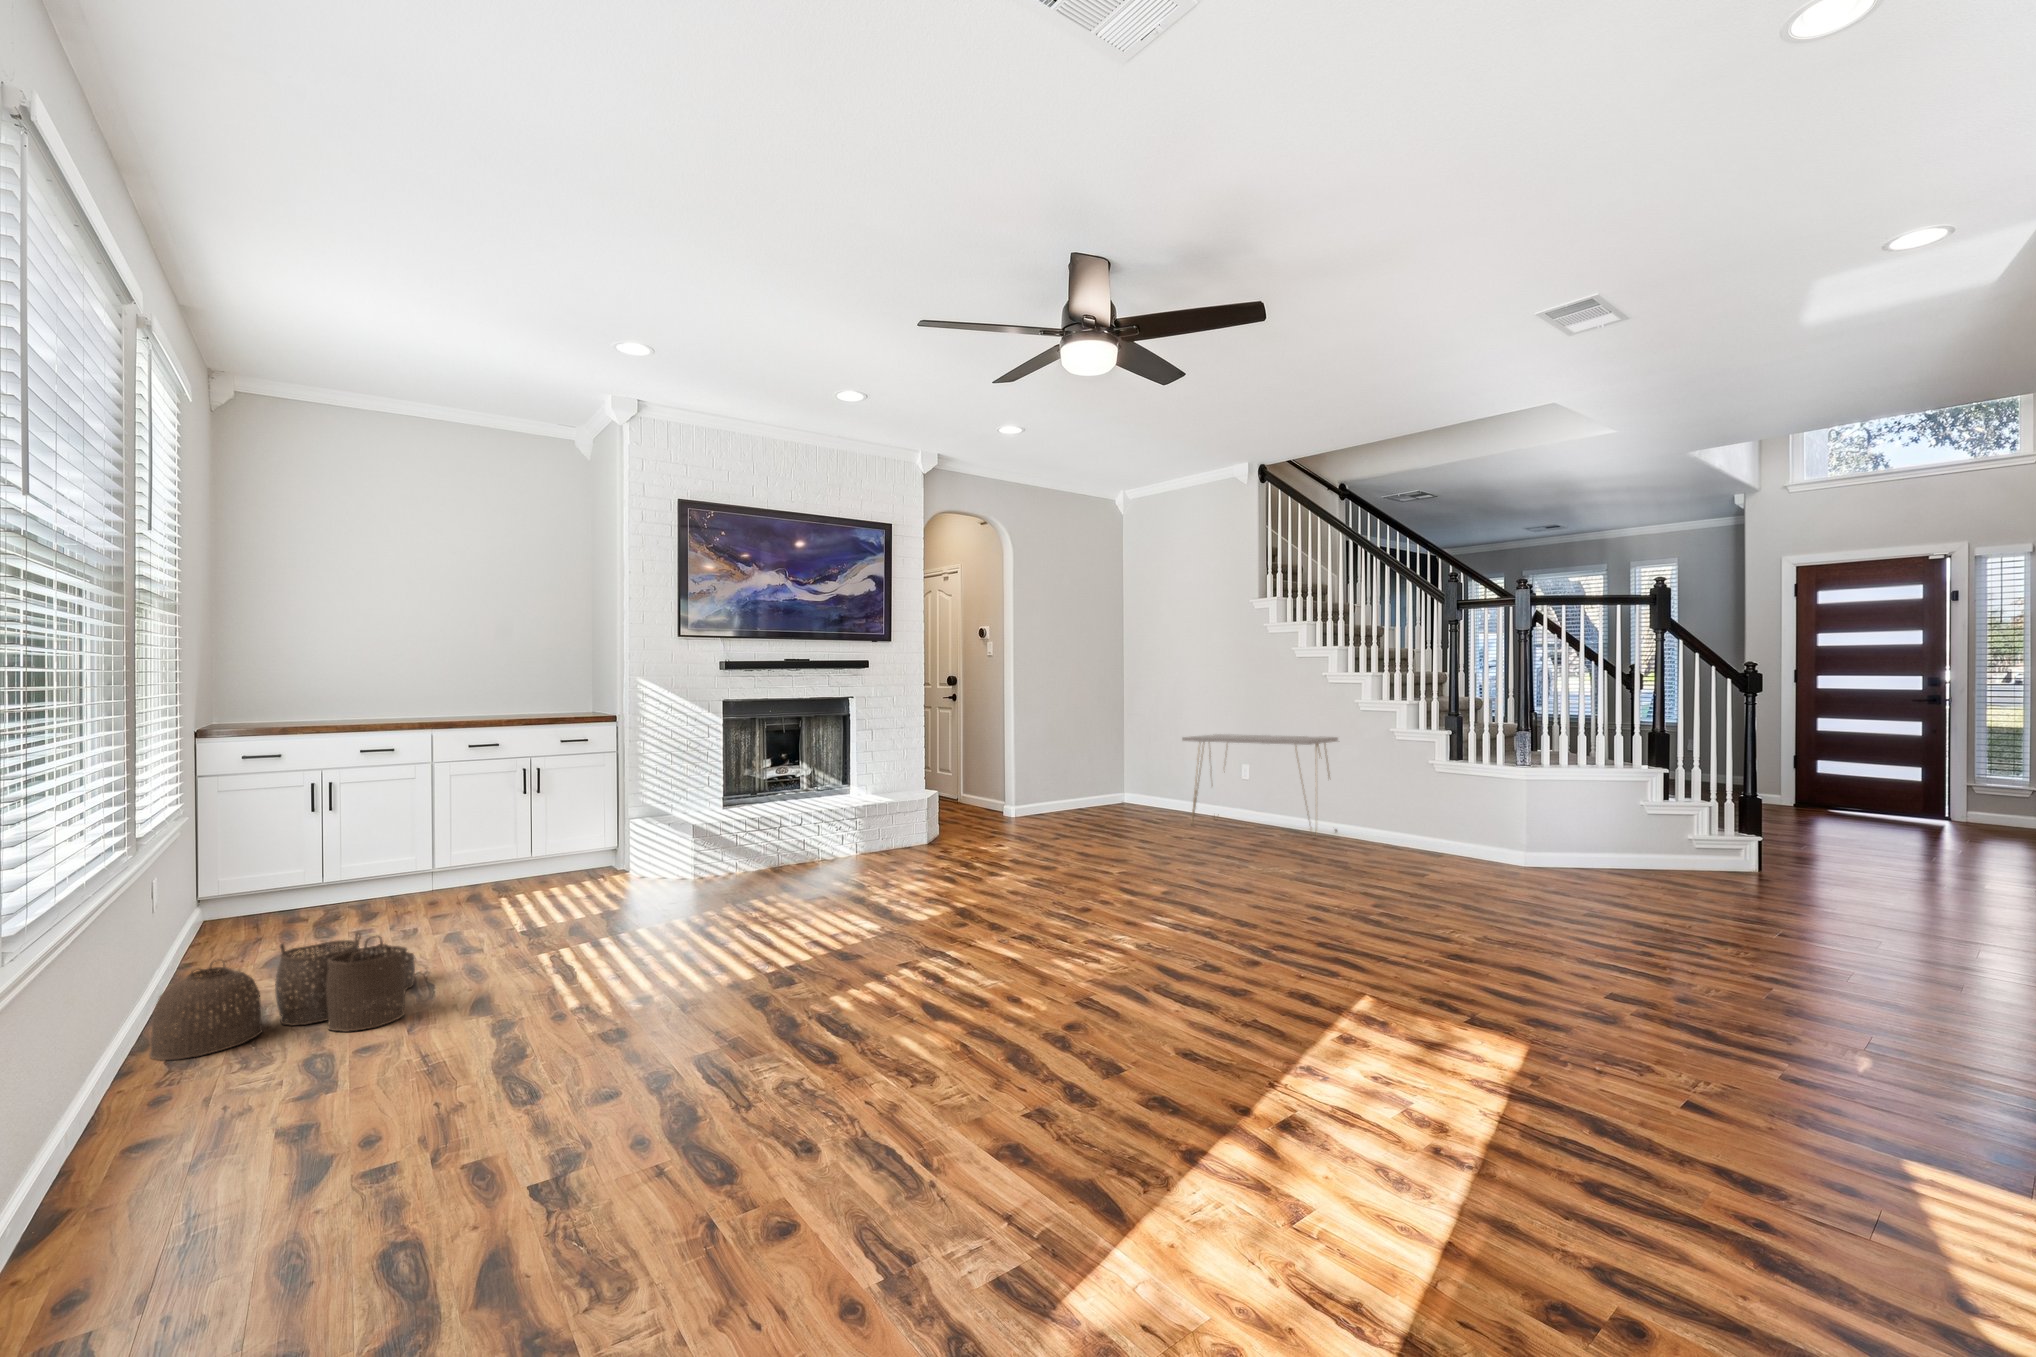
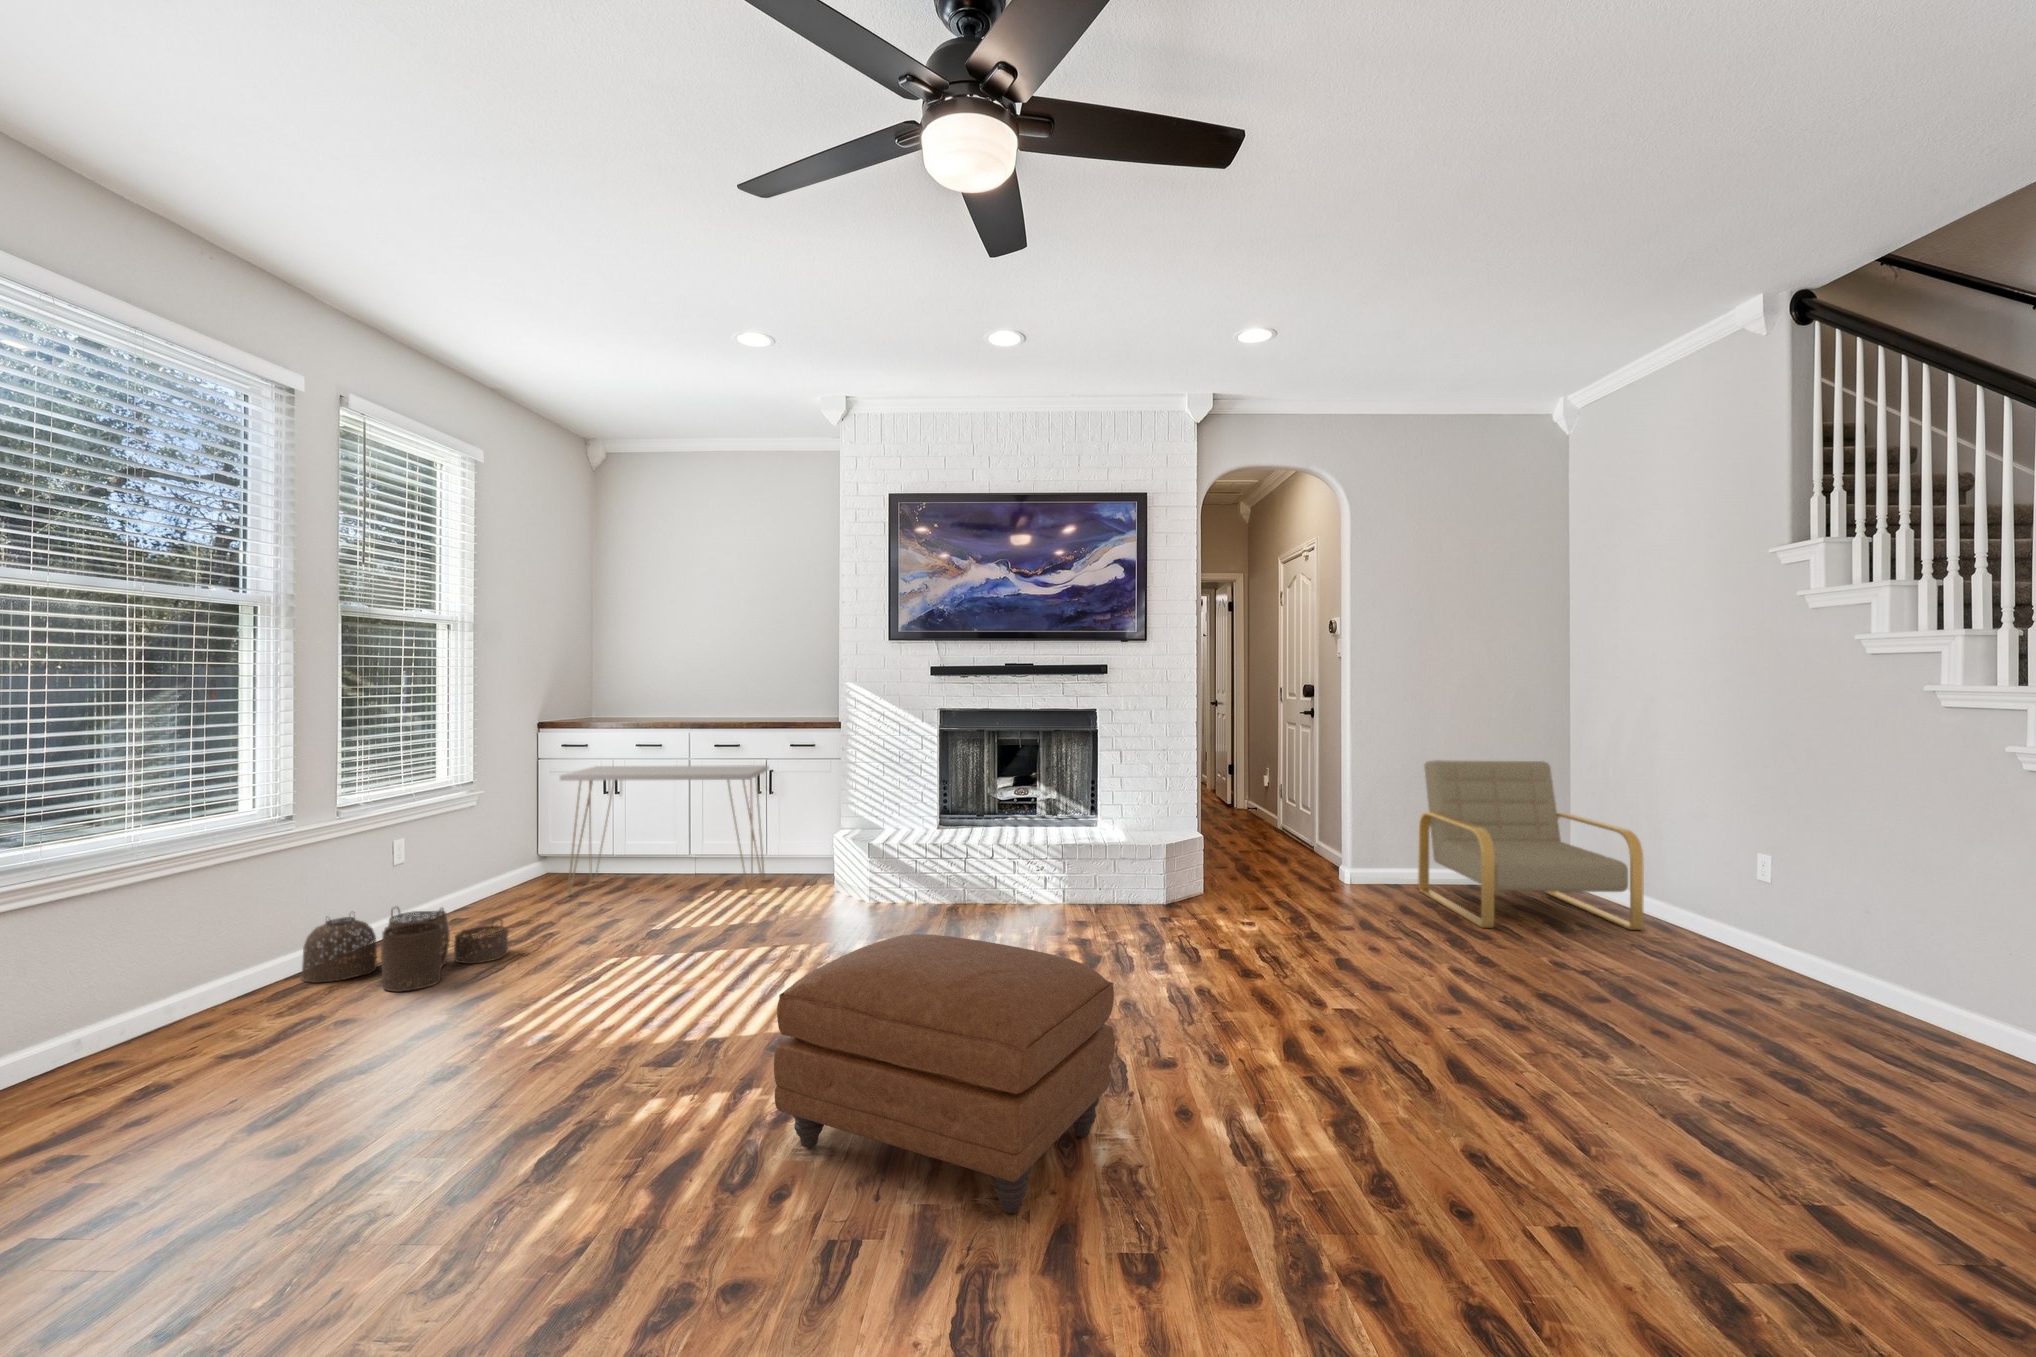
armchair: none [1048,725,1182,827] -> present [1418,760,1644,930]
console table: present [1182,734,1338,837] -> present [560,765,769,896]
ottoman: none [998,823,1214,976] -> present [774,934,1115,1213]

